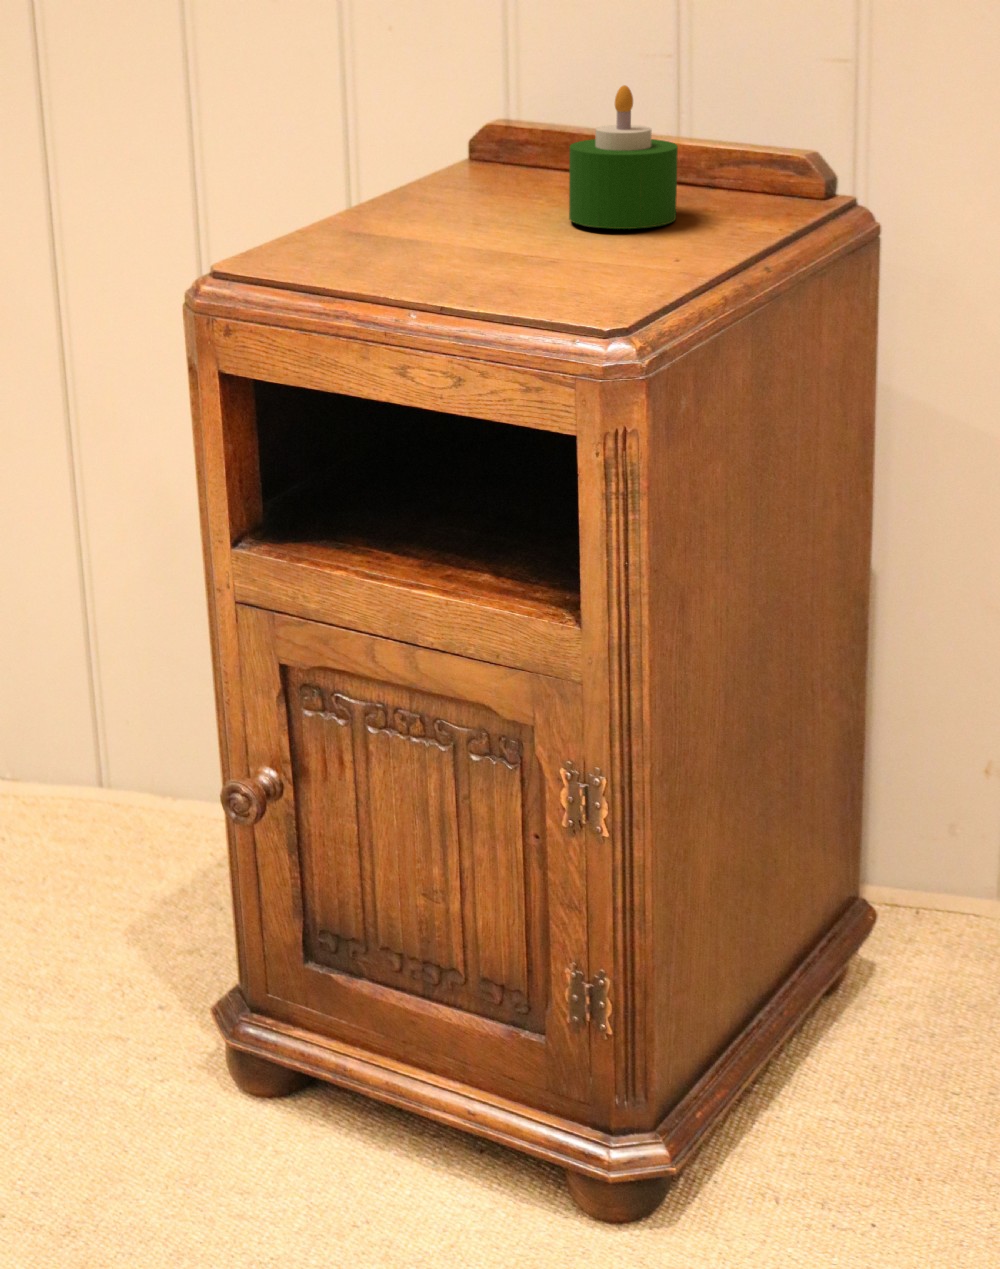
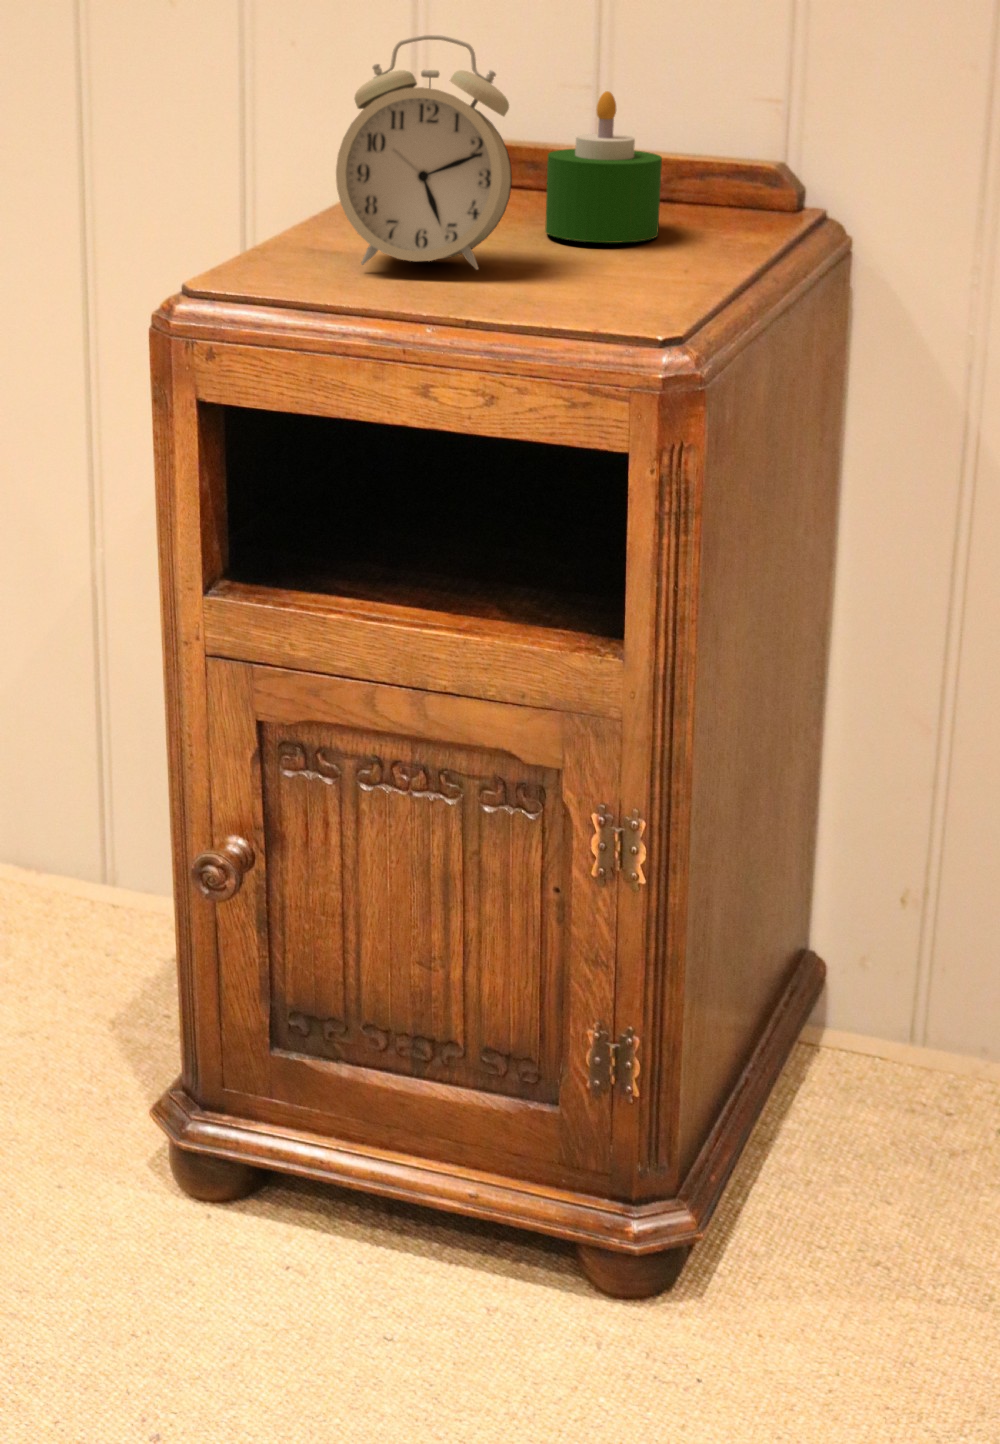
alarm clock: none [349,37,519,256] -> present [336,35,512,270]

